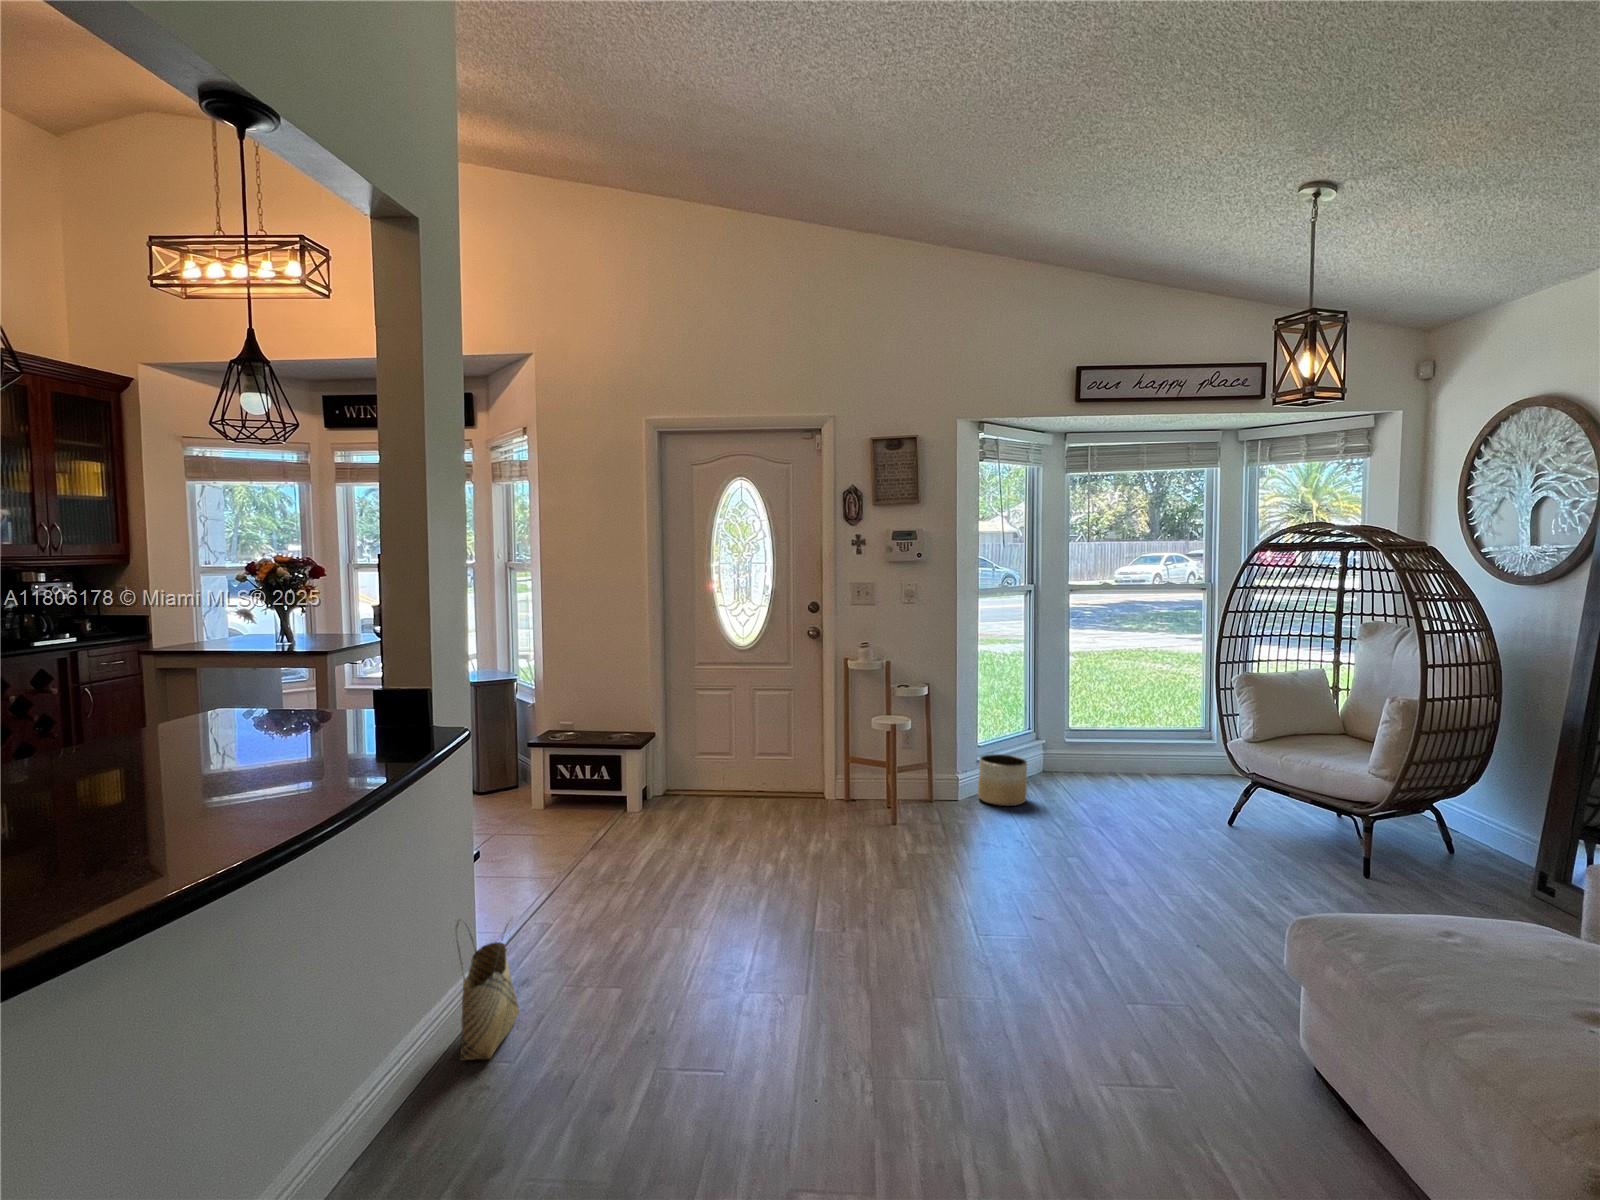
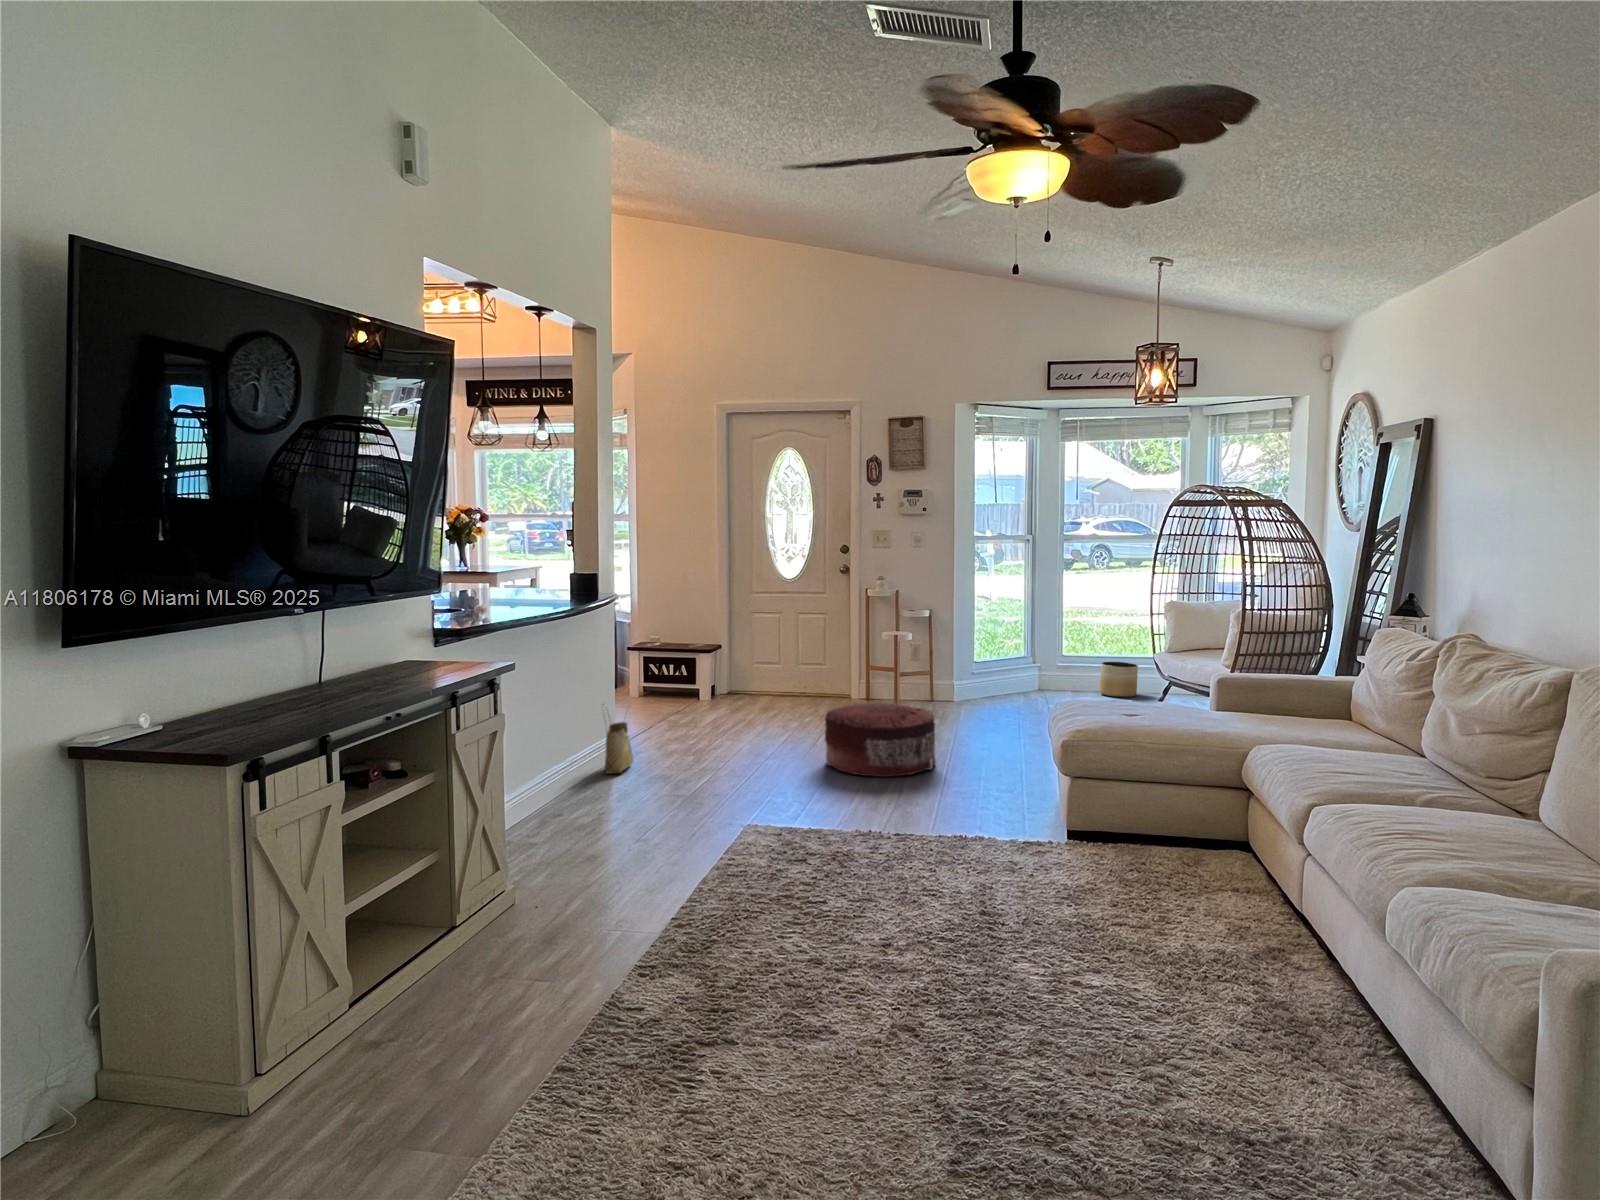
planter: present [978,754,1027,806] -> present [1100,662,1138,697]
pouf: none [850,865,1038,1033] -> present [825,703,936,777]

